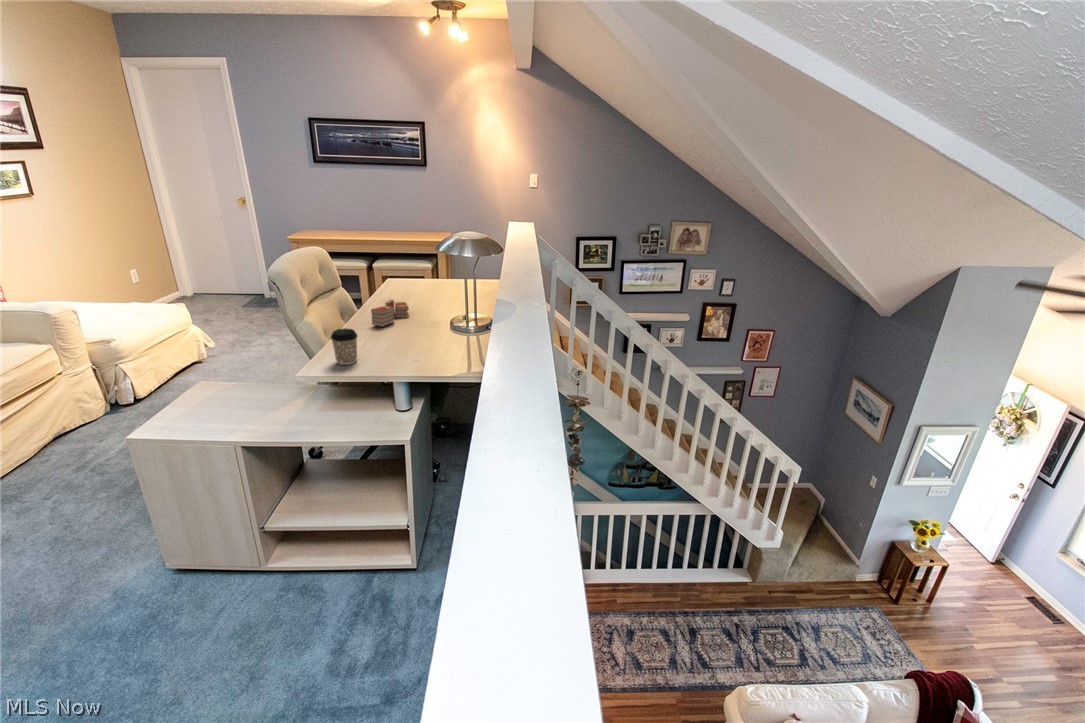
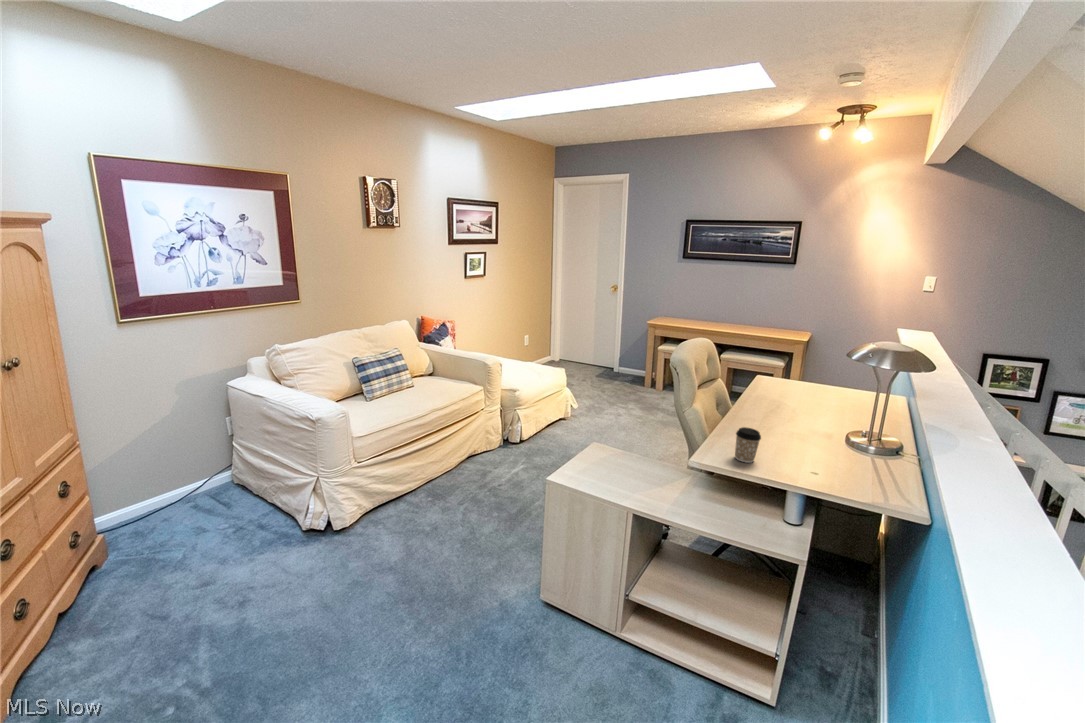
book: present [371,300,409,327] -> none [757,403,793,429]

